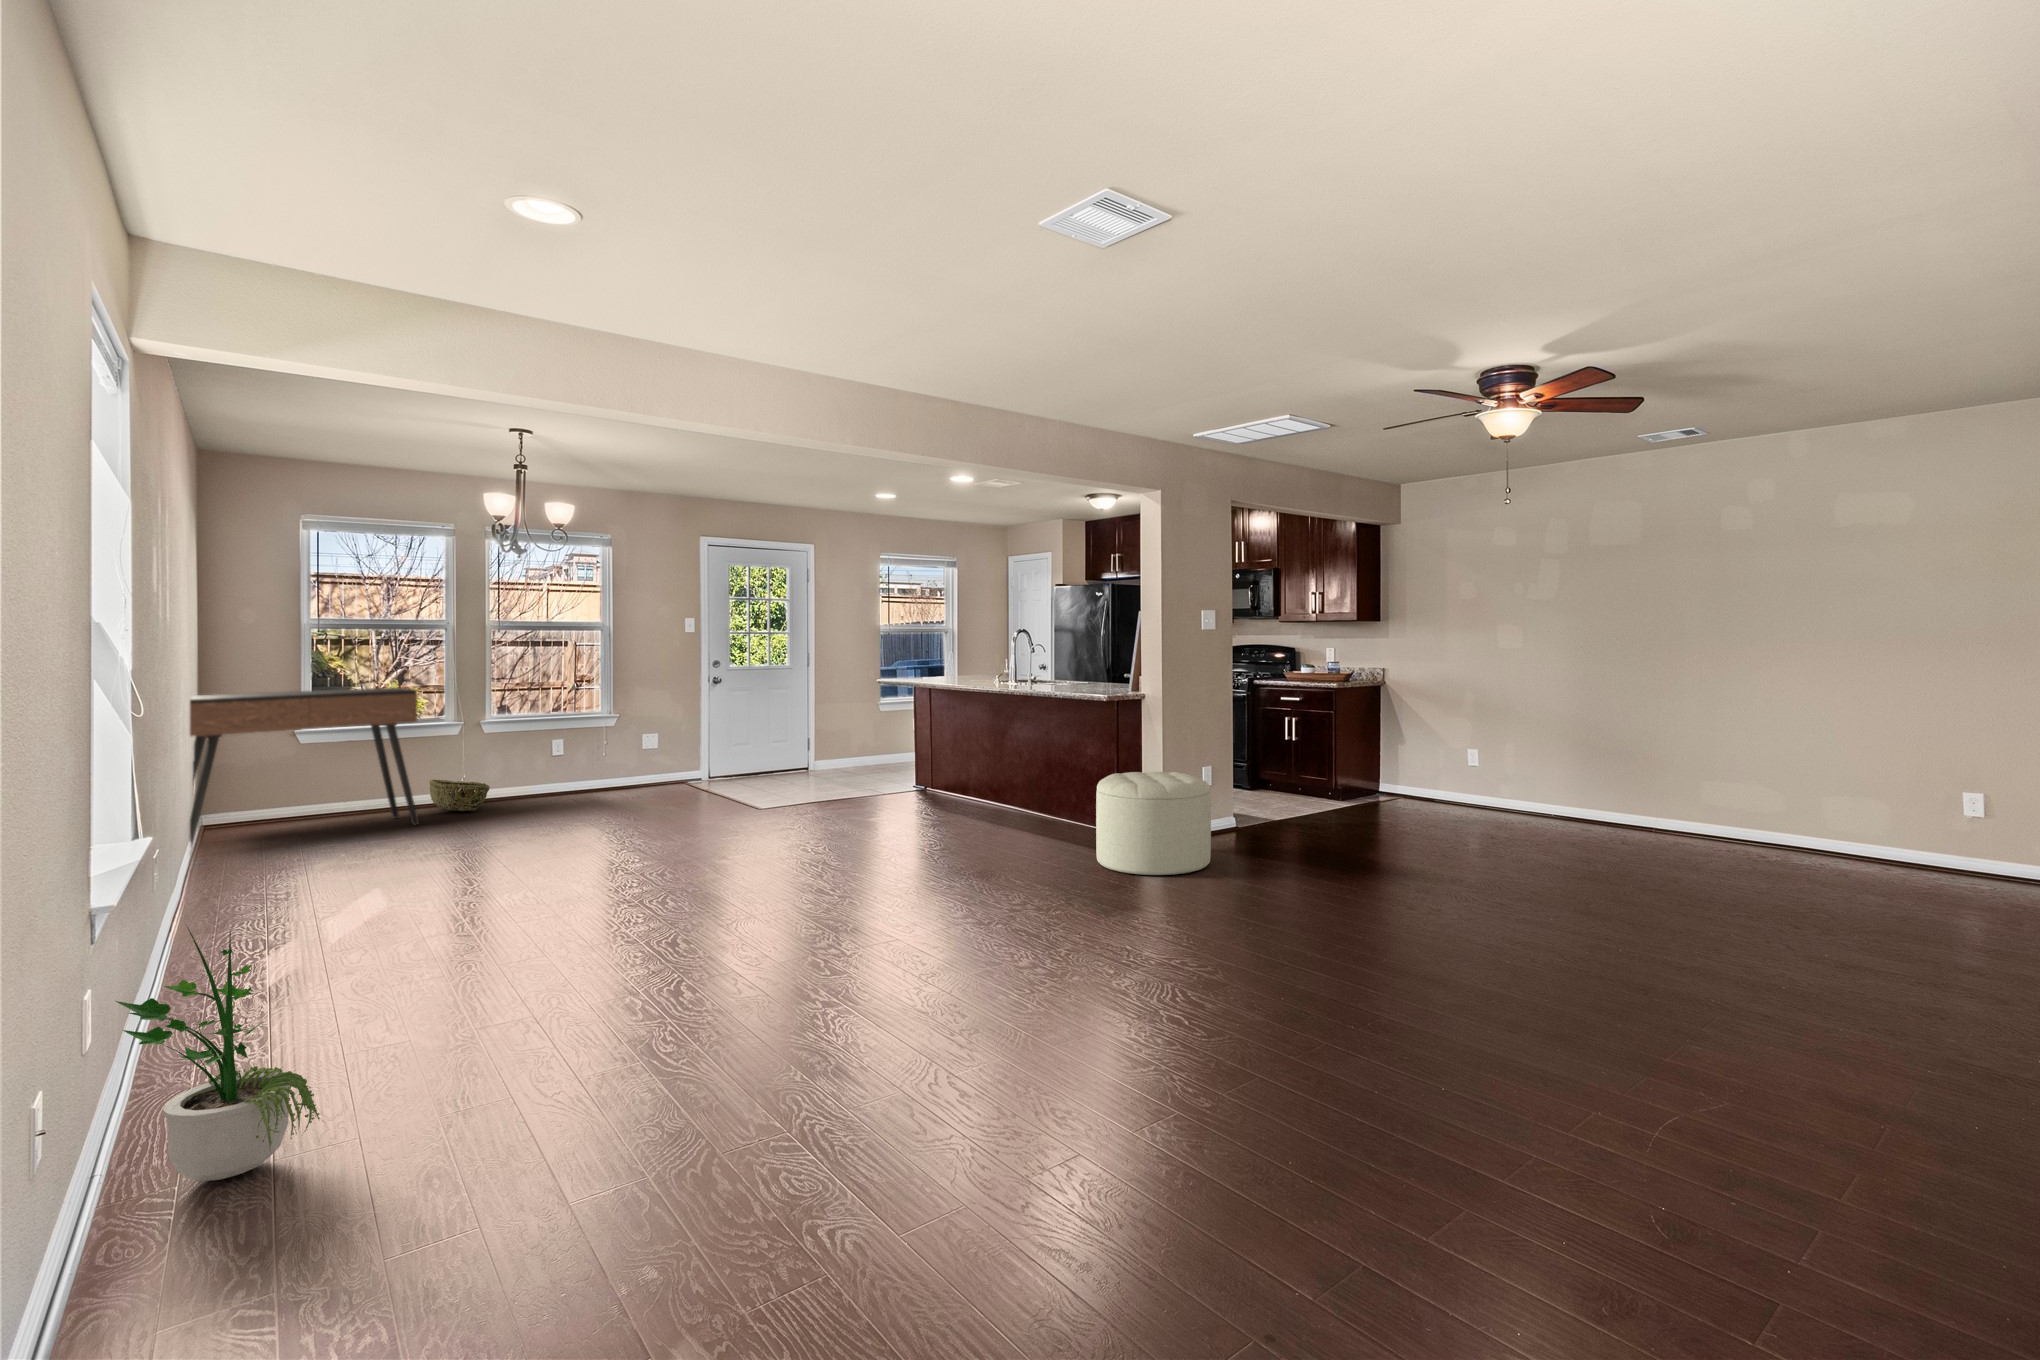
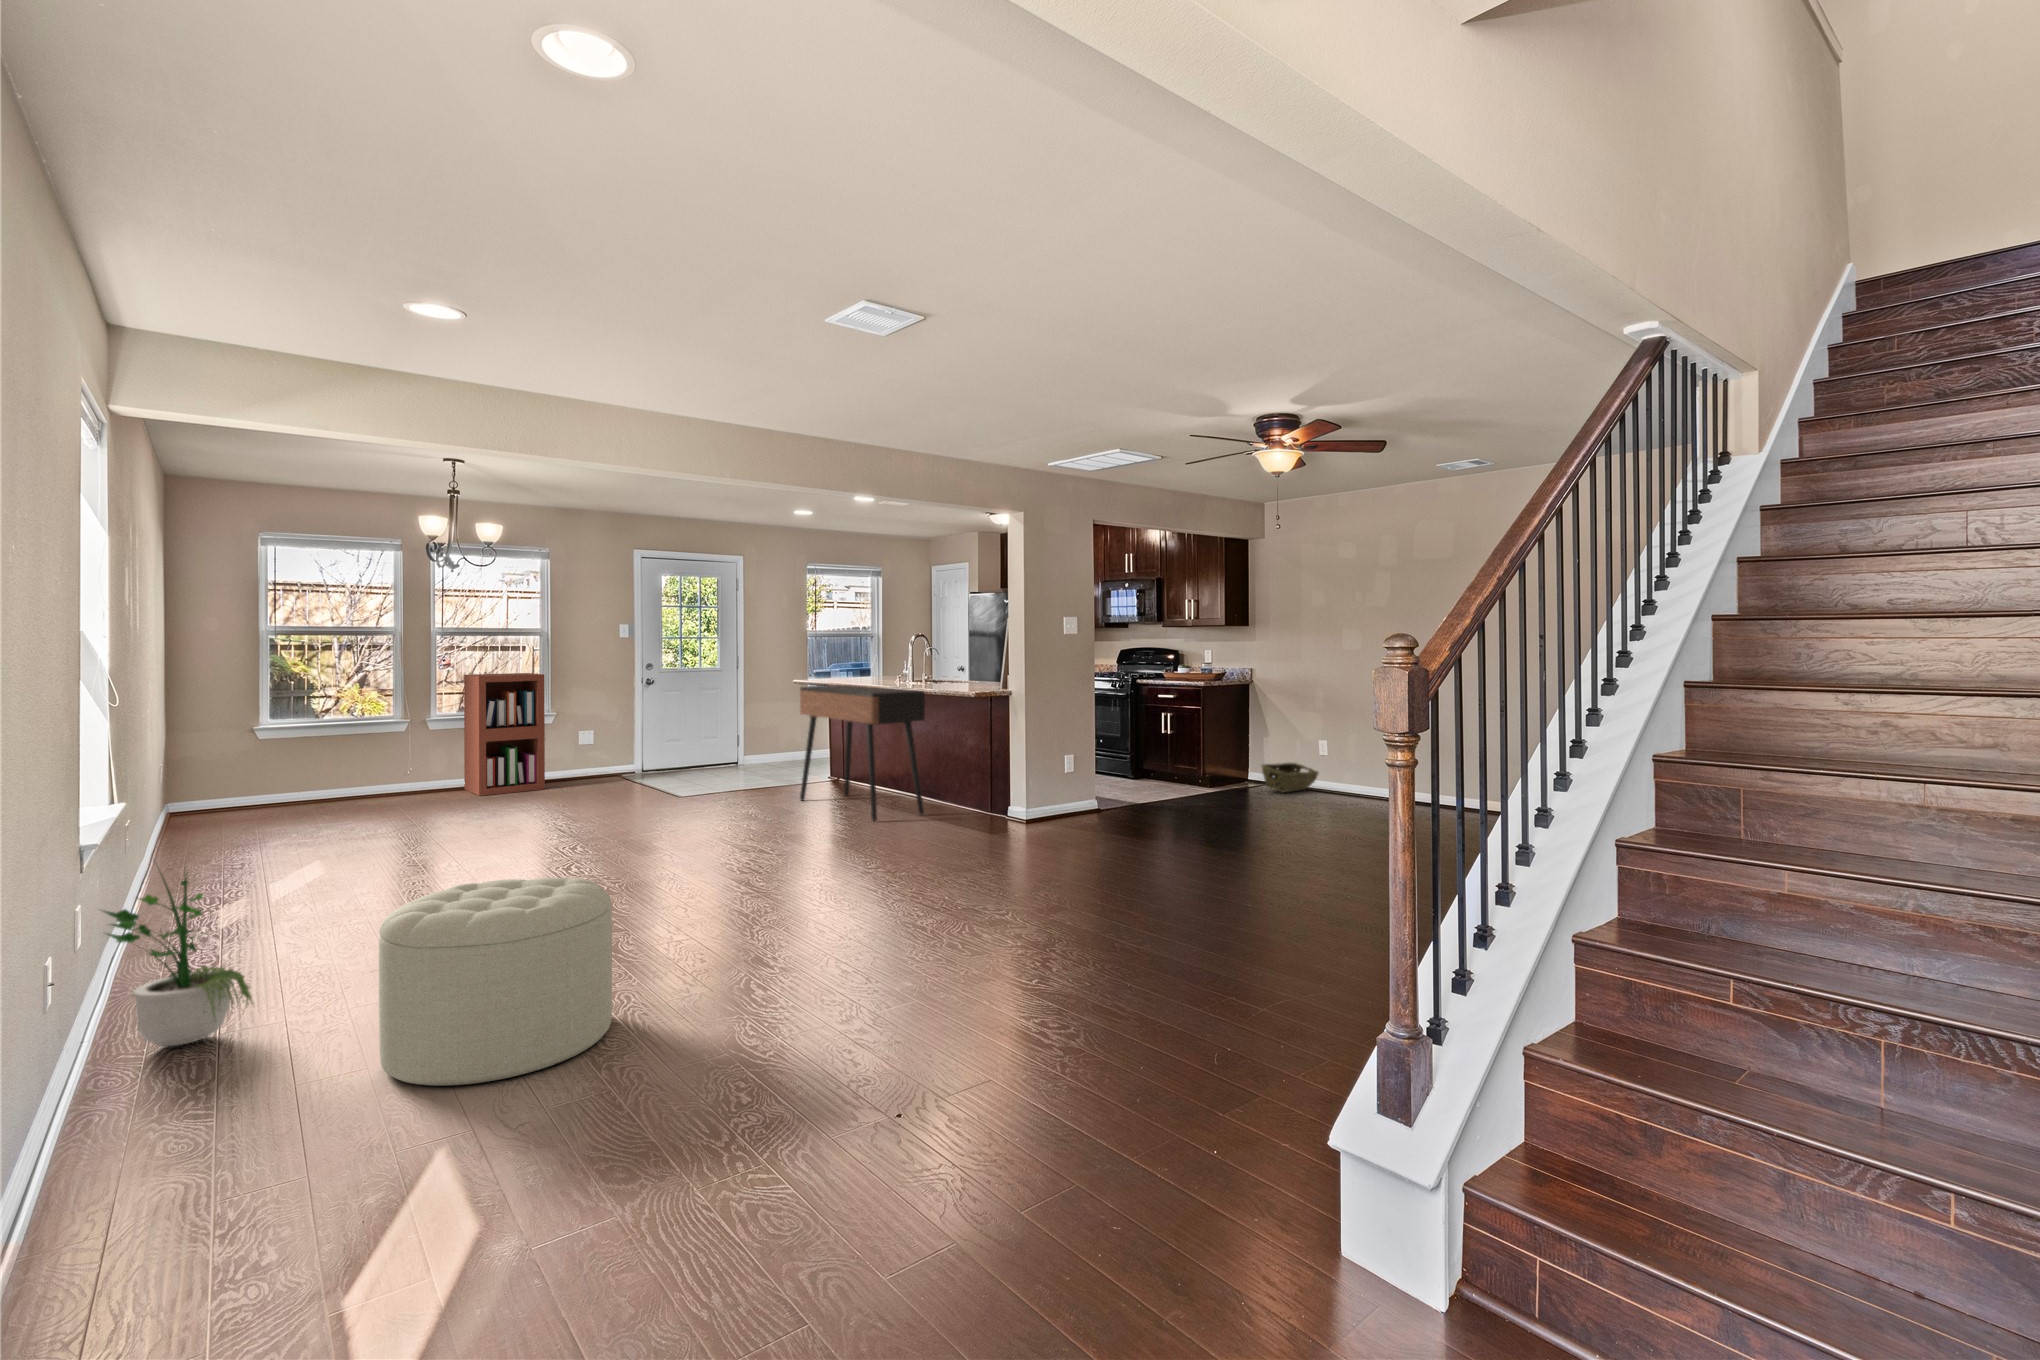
bookshelf: none [517,670,606,807] -> present [464,673,545,796]
console table: present [190,687,419,847] -> present [800,685,925,821]
ottoman: present [1096,772,1211,875] -> present [379,878,612,1086]
woven basket: present [430,780,490,812] -> present [1262,763,1318,792]

